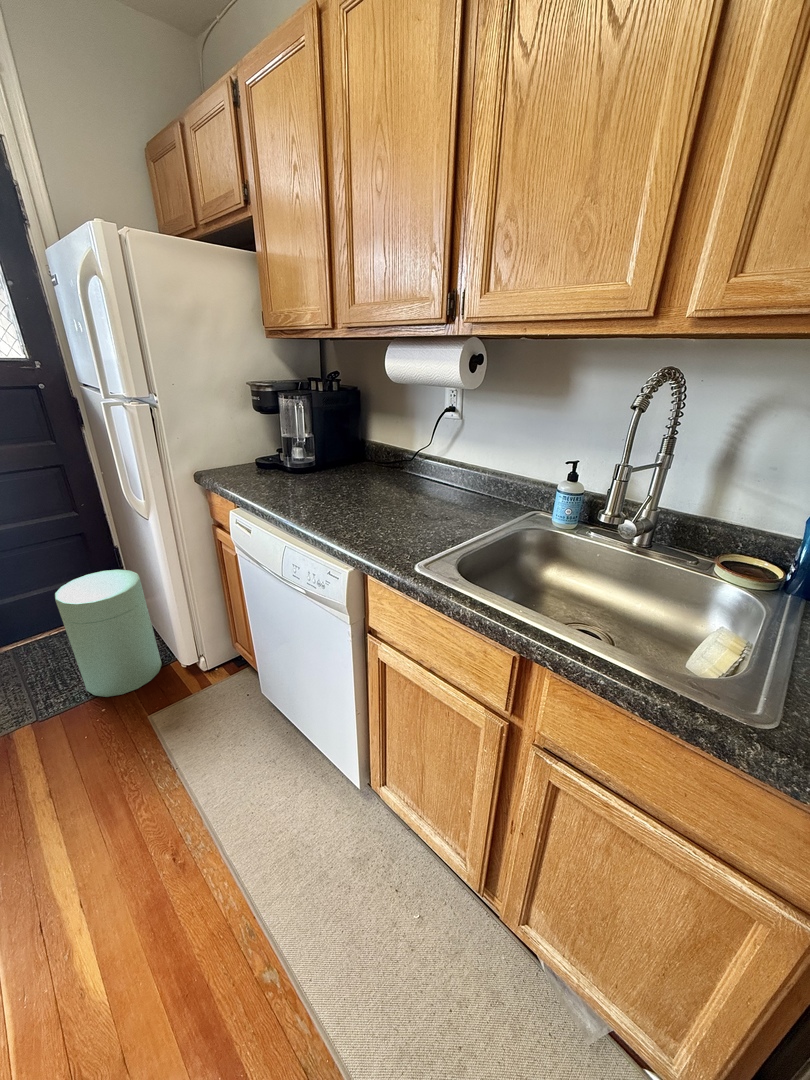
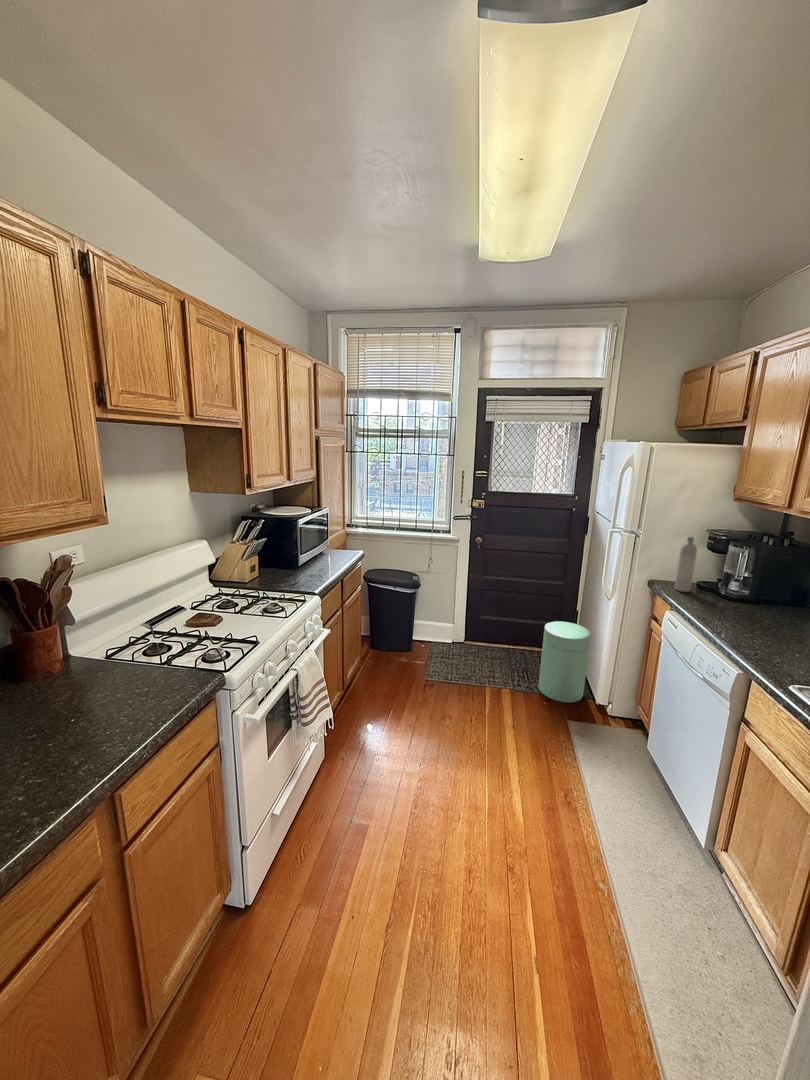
bottle: none [221,392,250,477] -> present [675,537,697,592]

